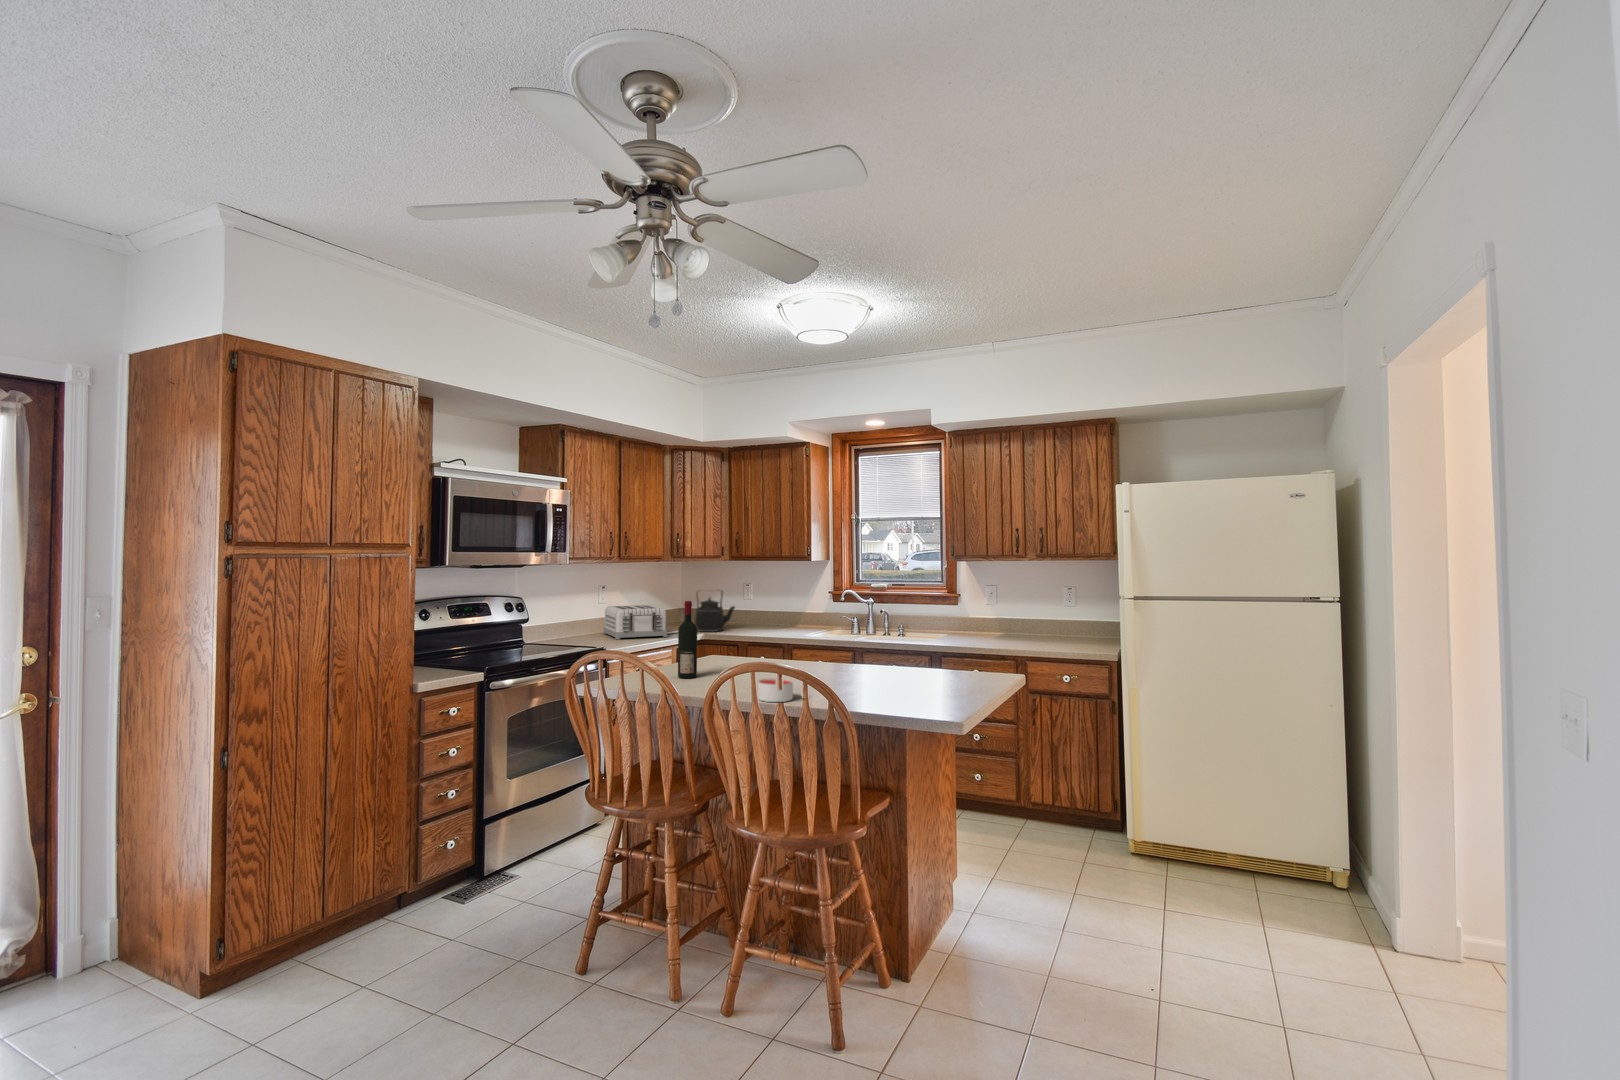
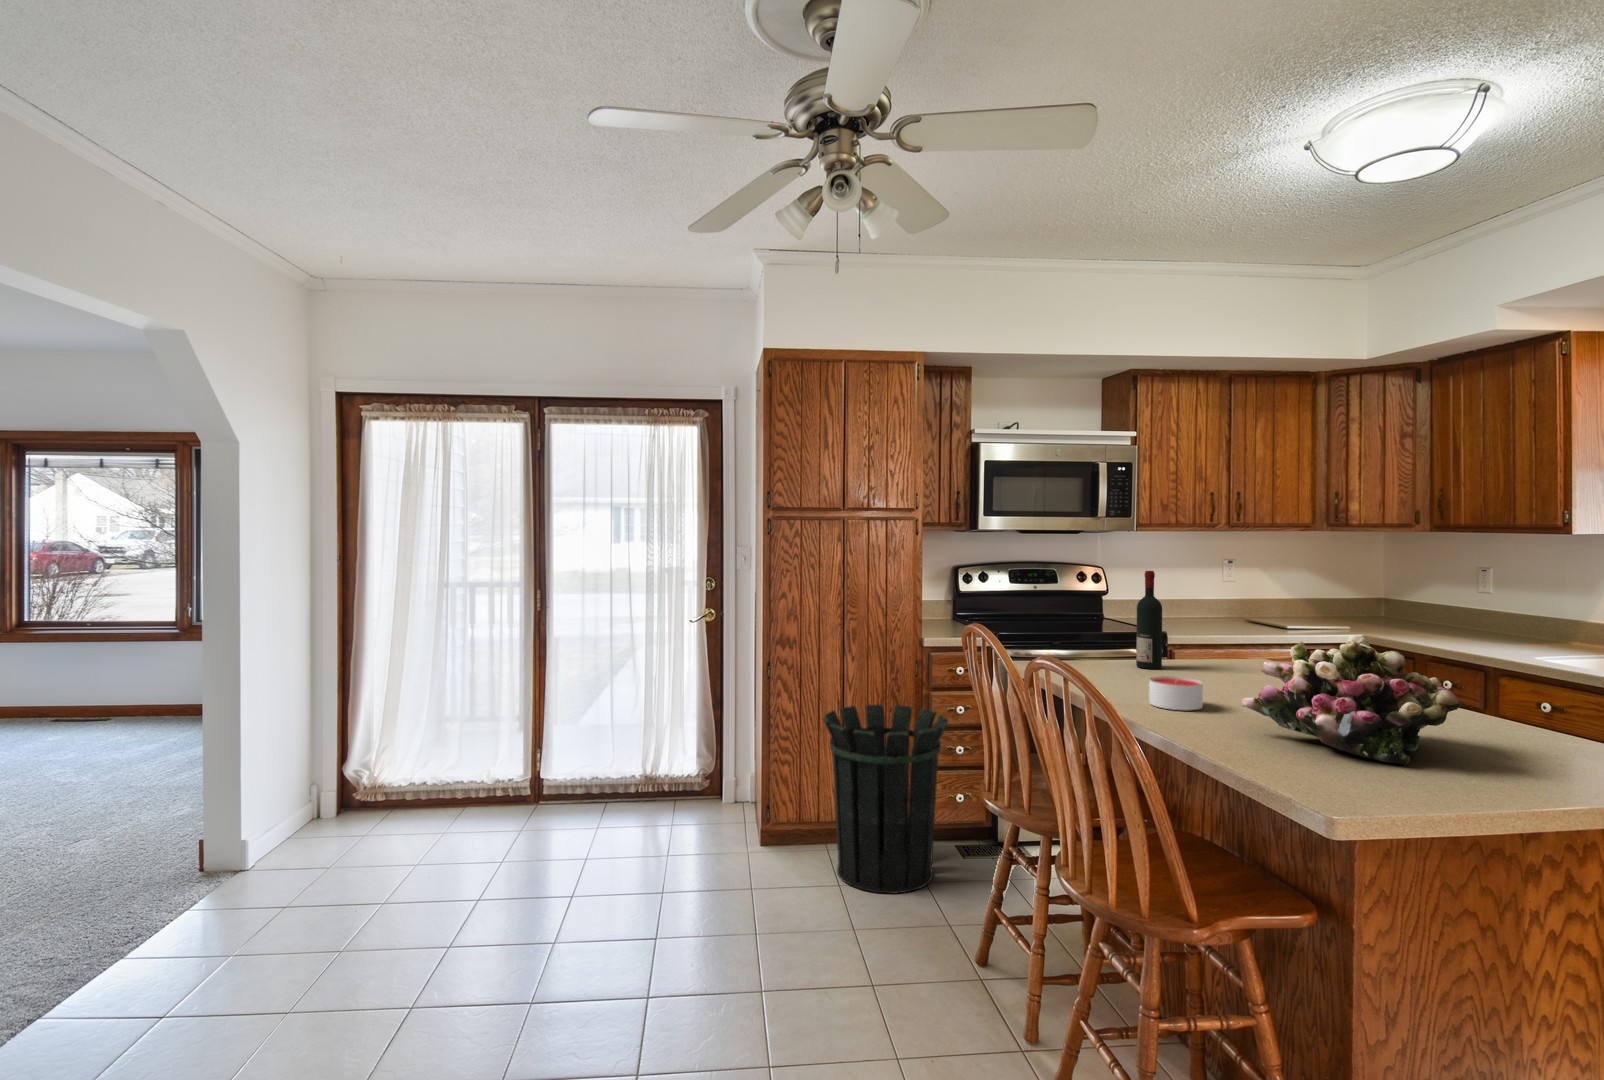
kettle: present [695,591,735,632] -> none [1369,572,1447,632]
toaster: present [604,605,667,639] -> none [1223,586,1300,630]
flower arrangement: none [844,636,947,706] -> present [1241,635,1460,765]
waste bin: none [334,759,489,977] -> present [823,704,948,893]

